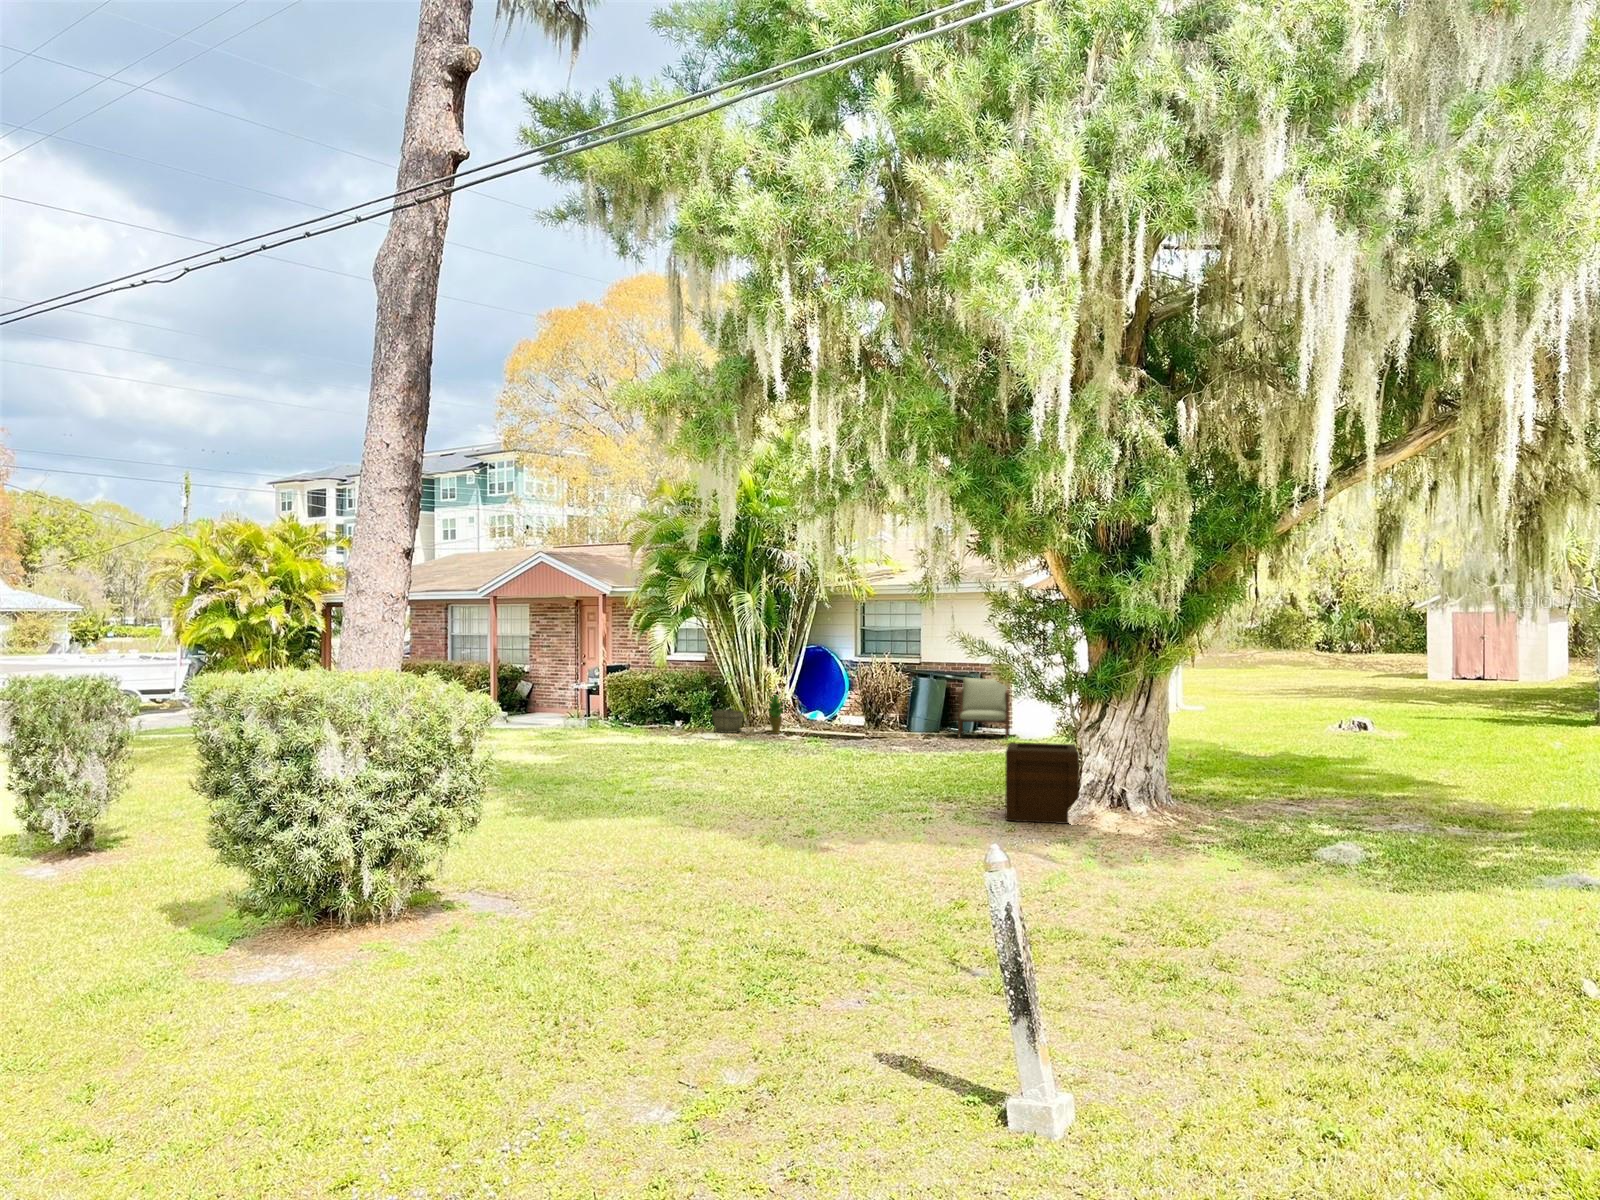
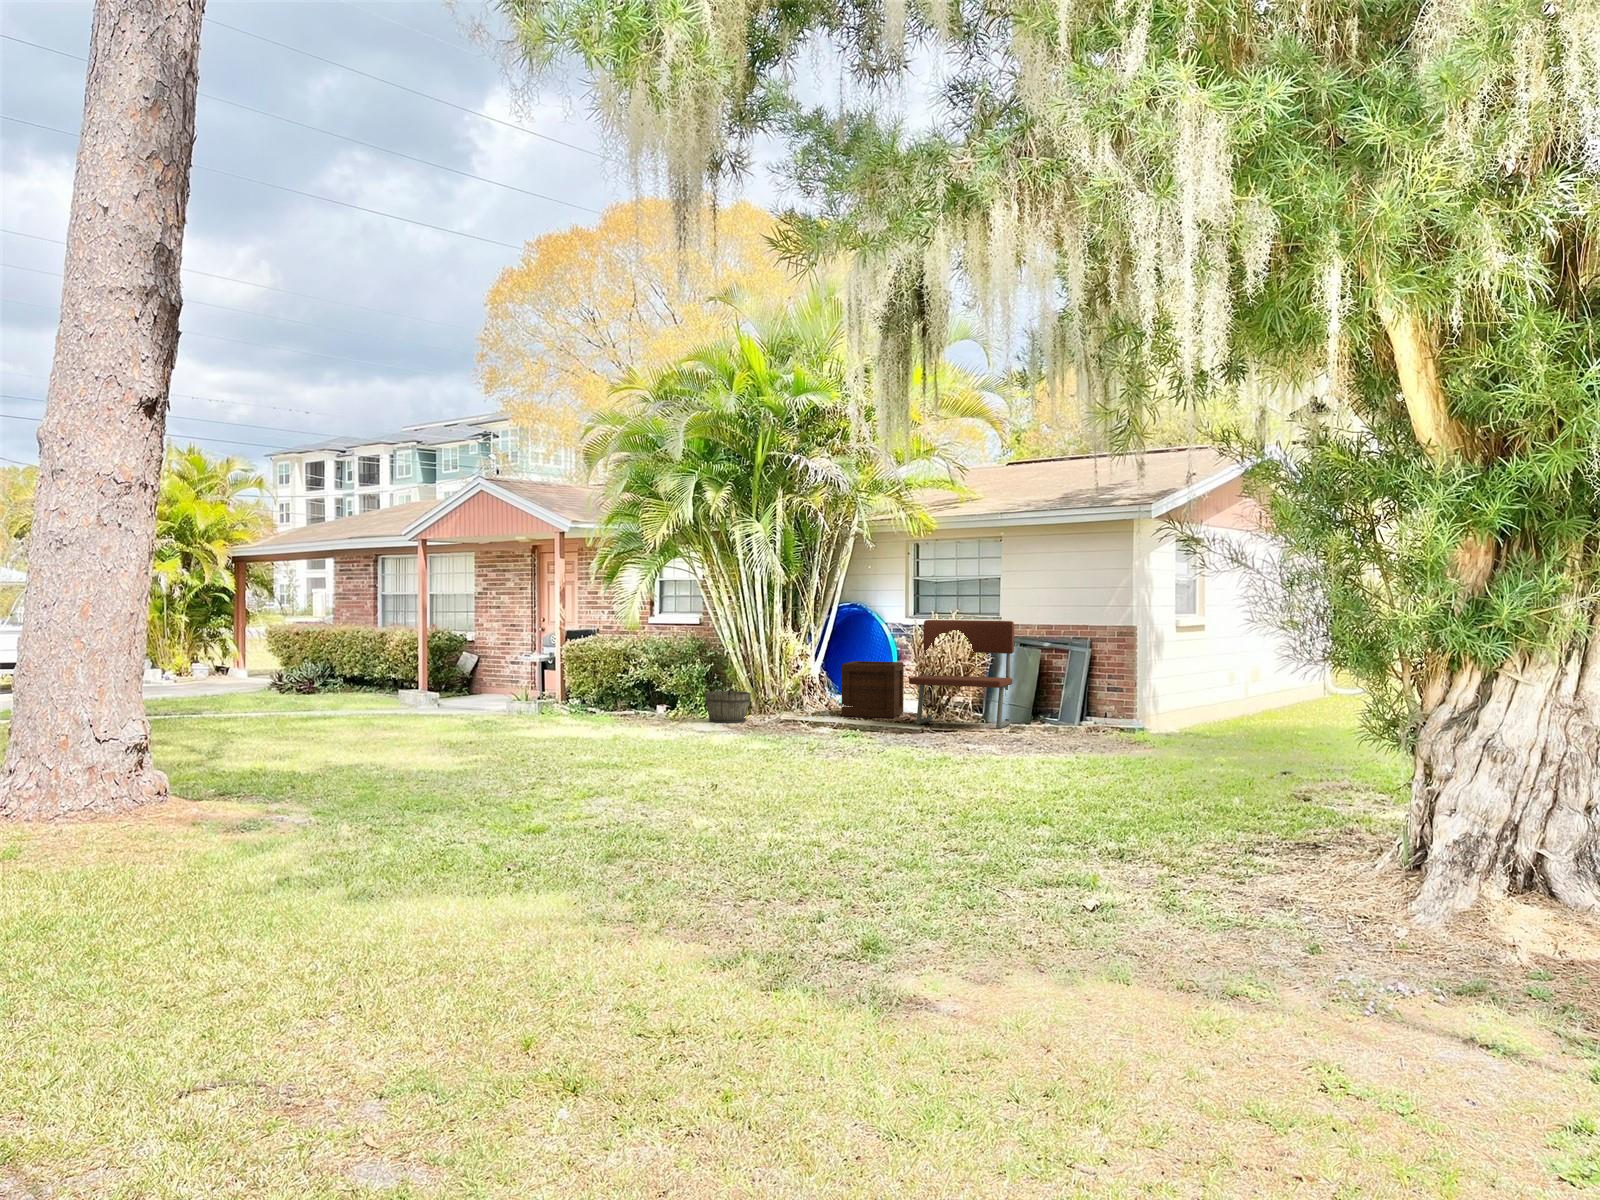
bench: none [855,660,928,736] -> present [909,620,1014,729]
lounge chair: present [958,678,1009,739] -> none [1061,645,1138,735]
potted plant: present [768,695,784,734] -> none [773,667,817,725]
wooden crate: present [1005,742,1079,824] -> present [841,661,904,718]

